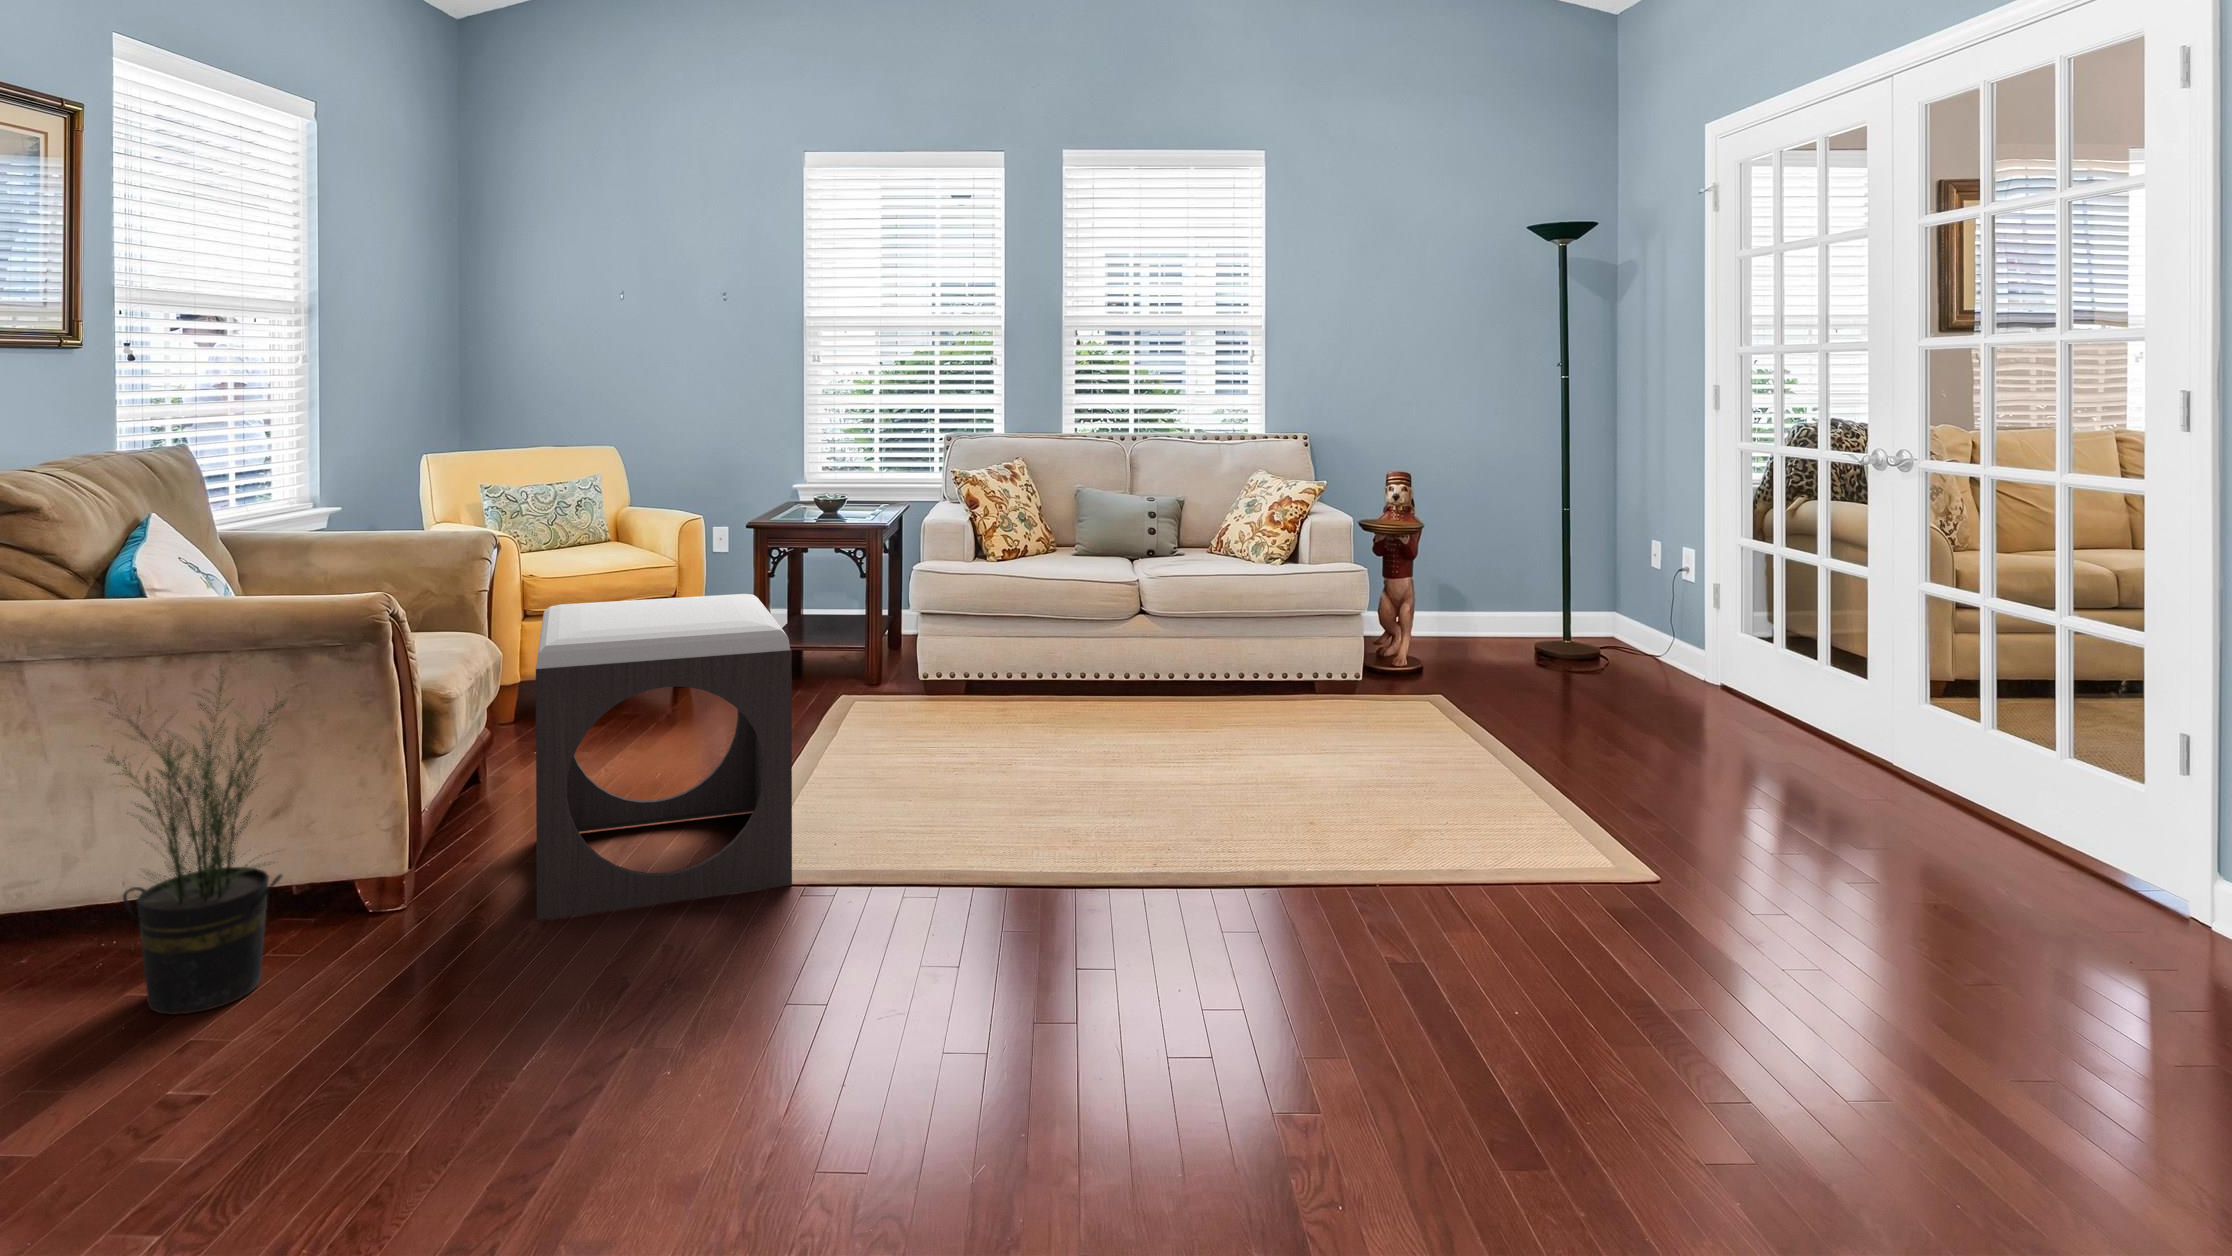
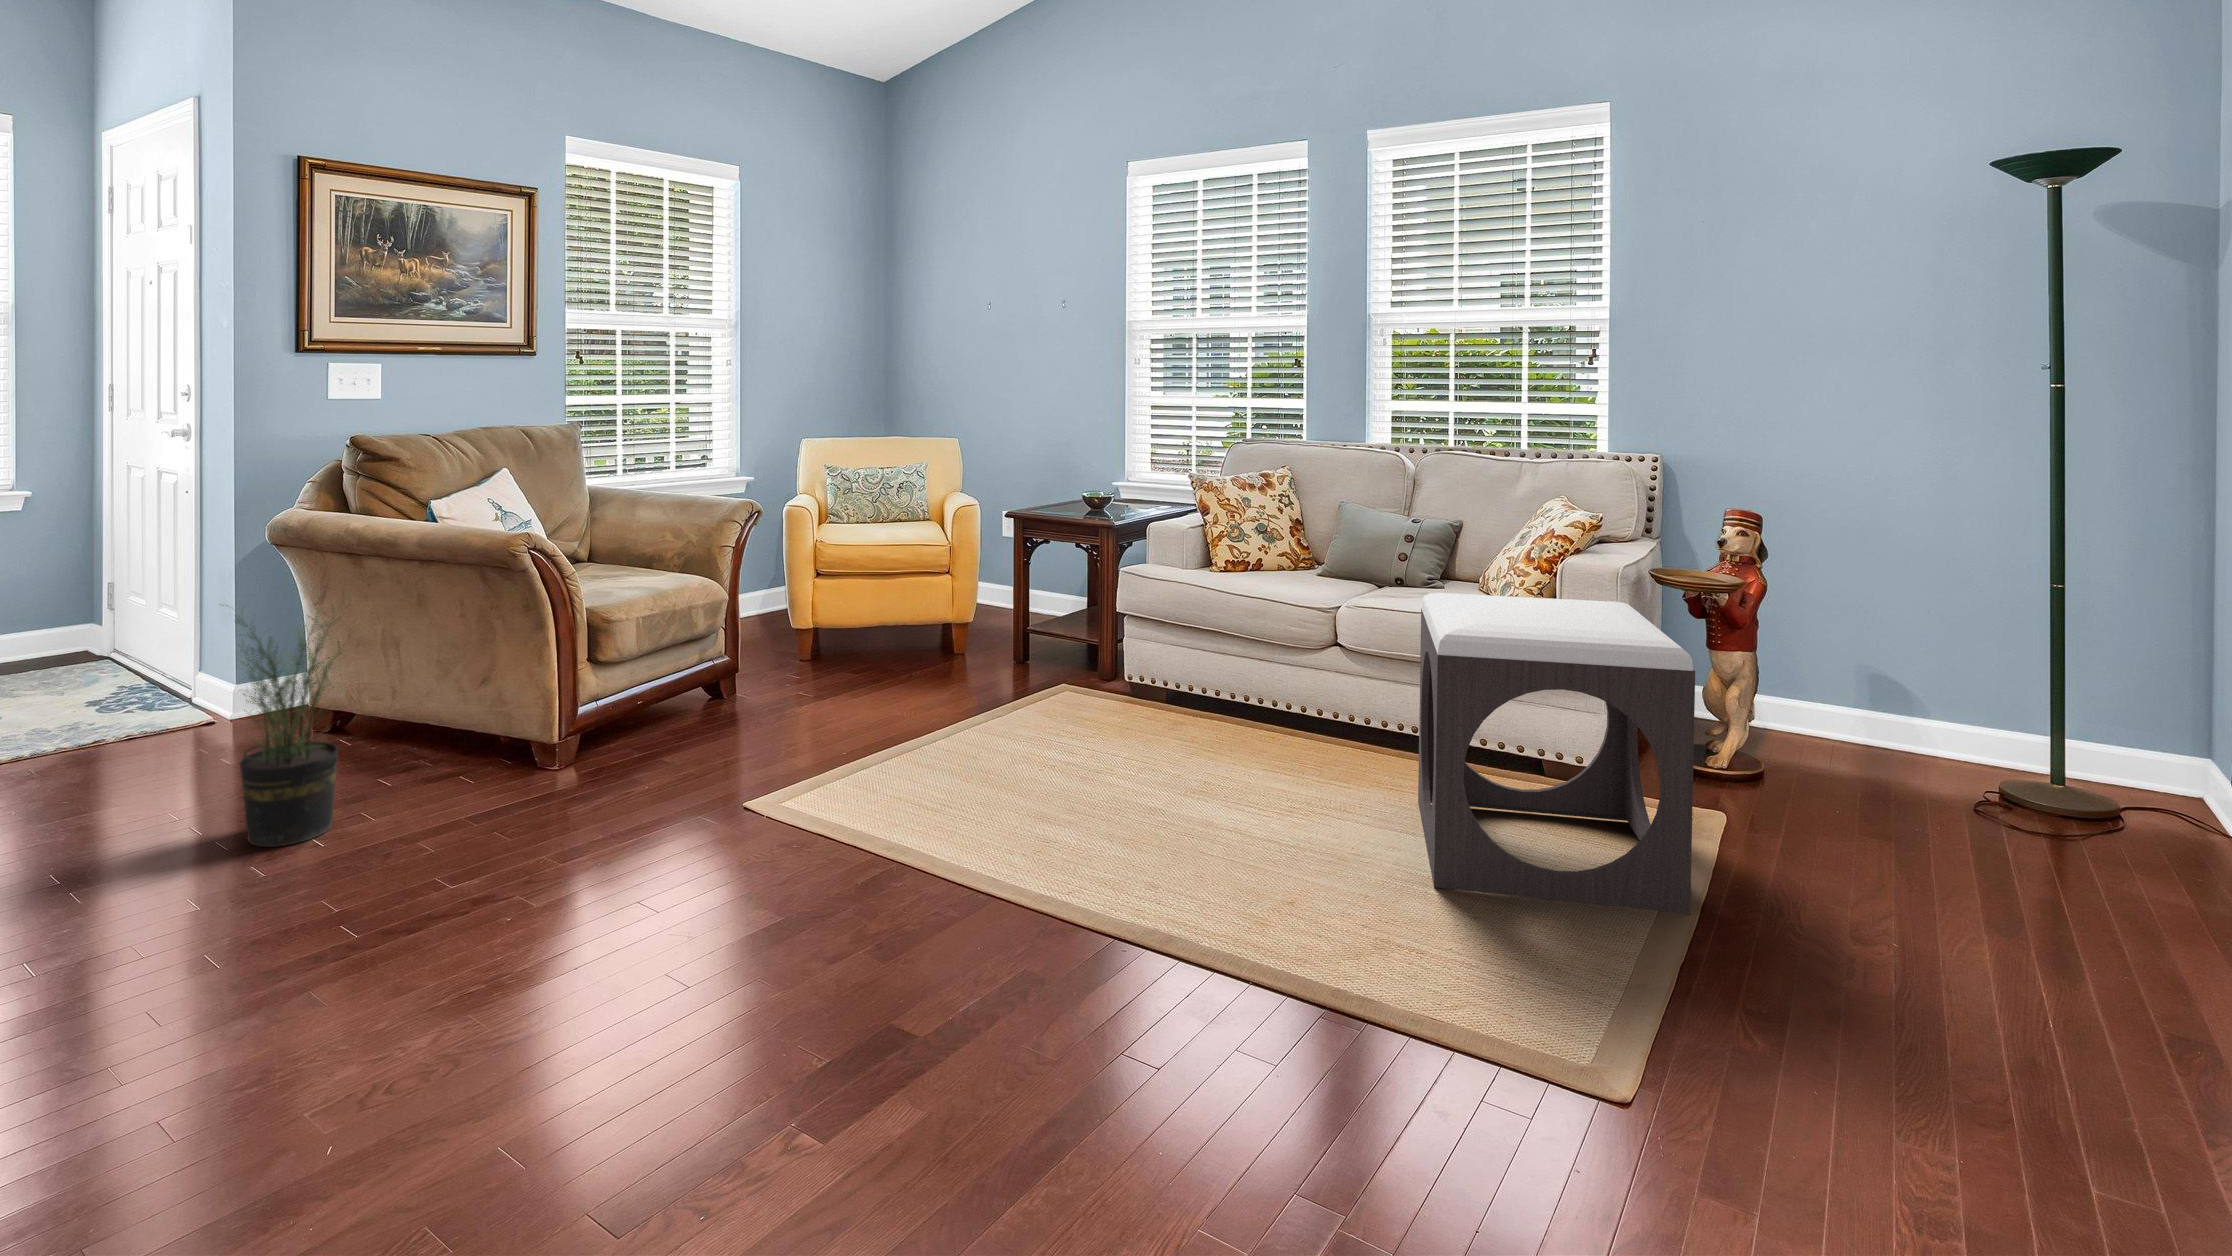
footstool: present [536,594,792,920] -> present [1418,593,1695,915]

